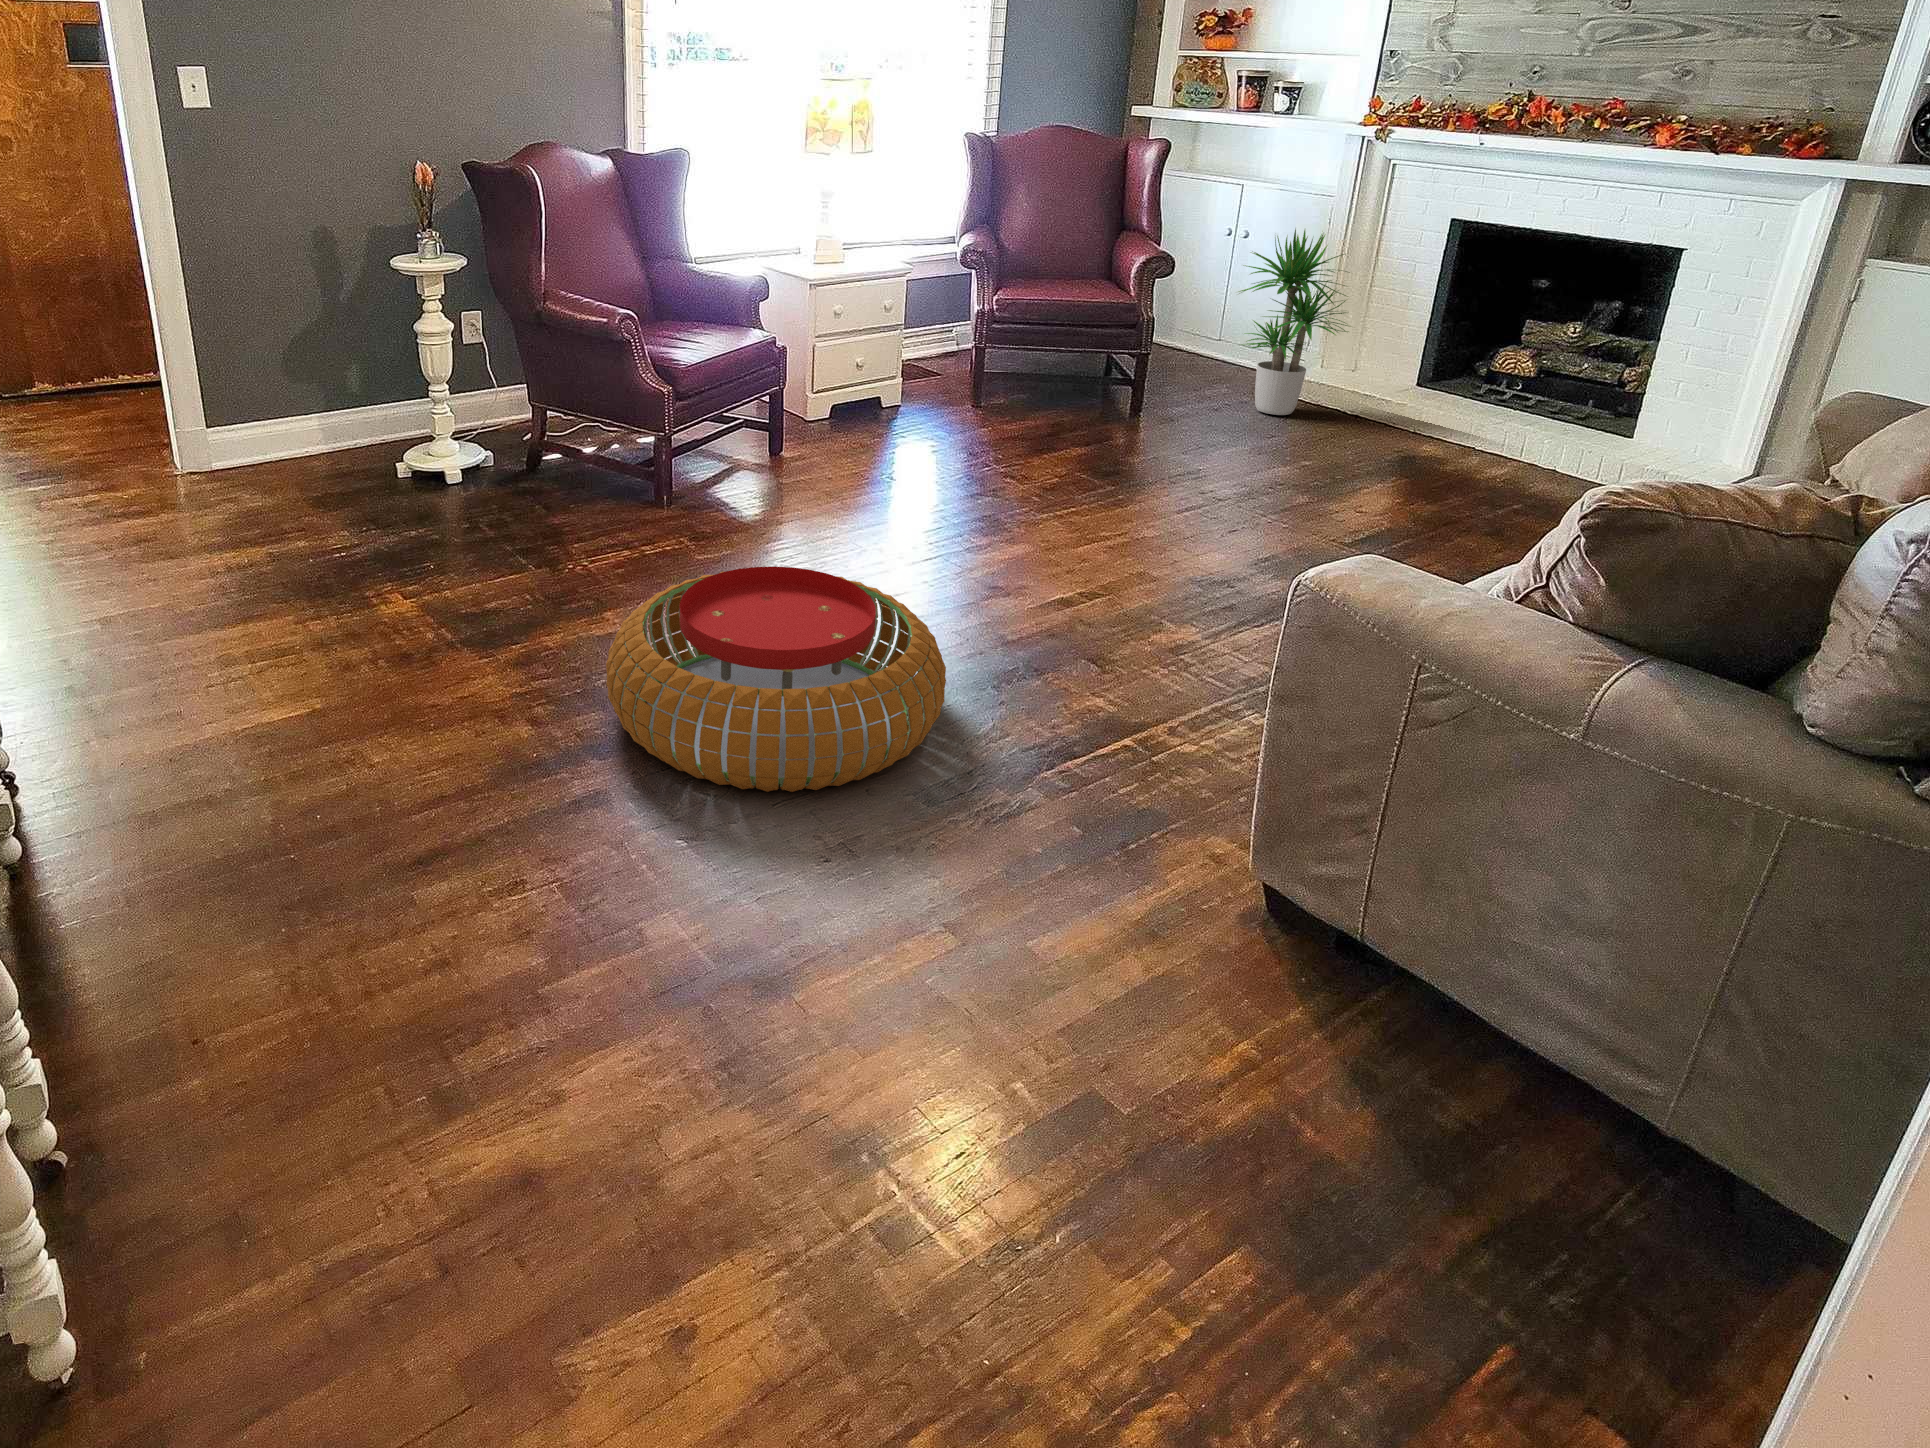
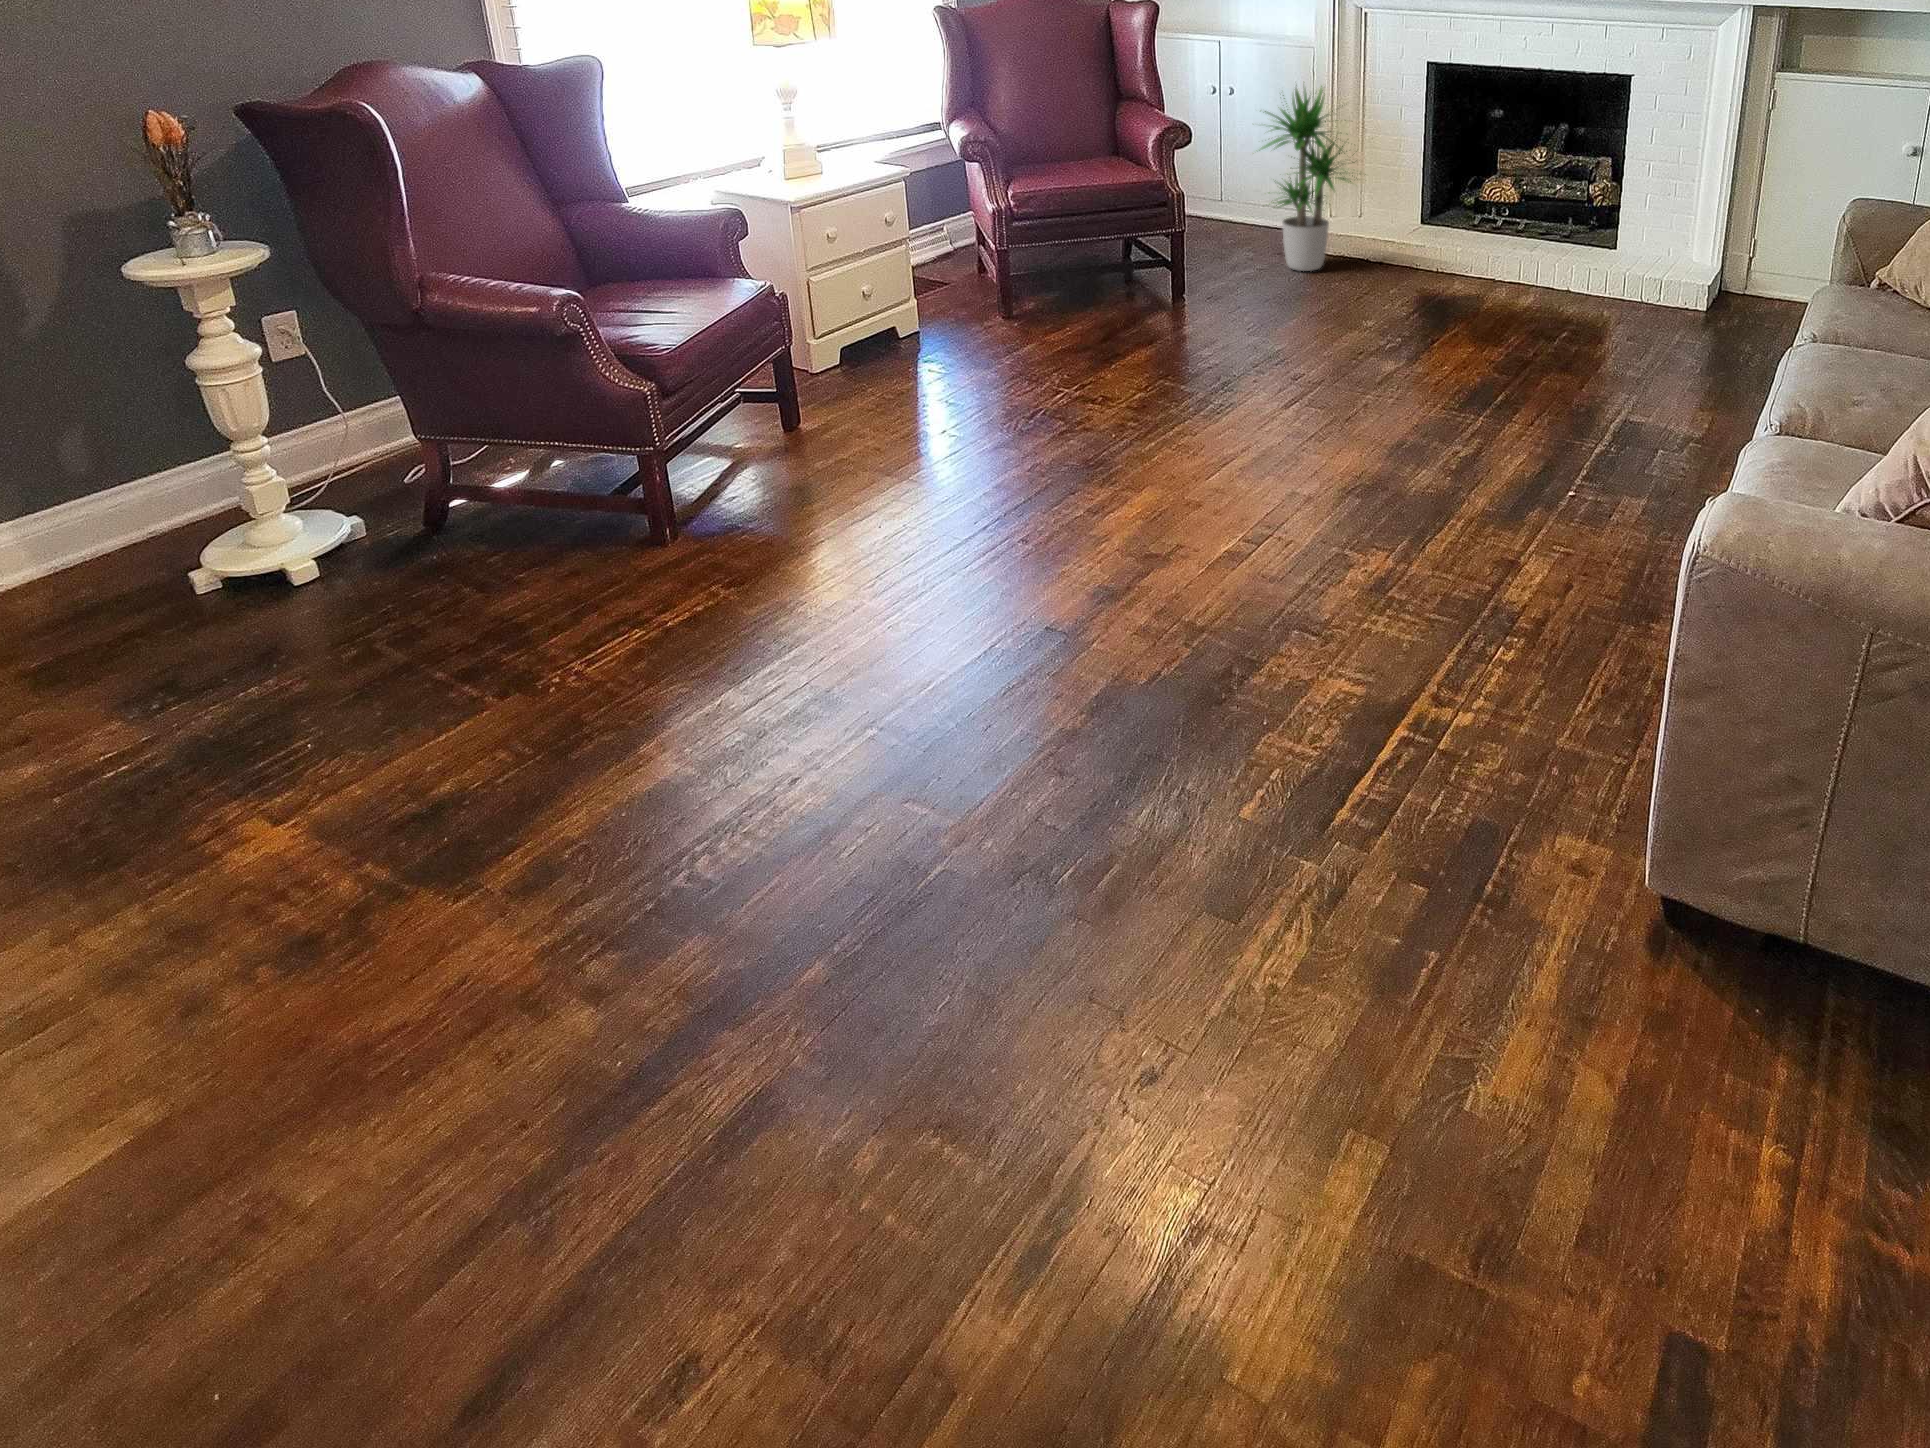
pouf: present [606,566,946,792] -> none [698,631,1207,1048]

